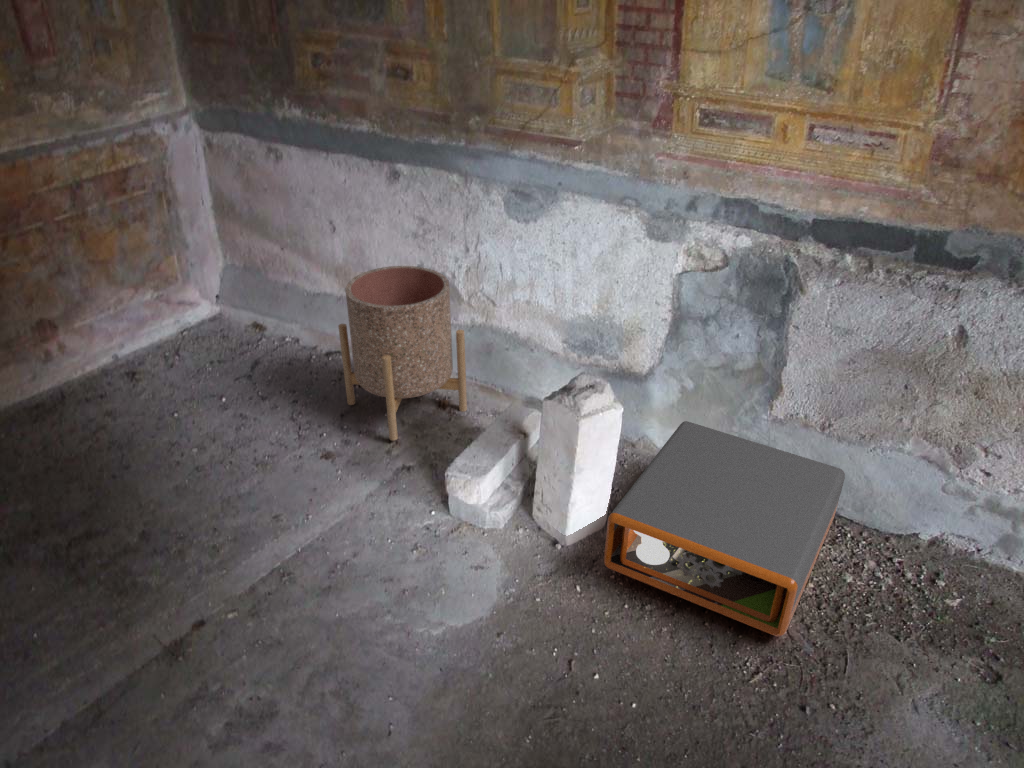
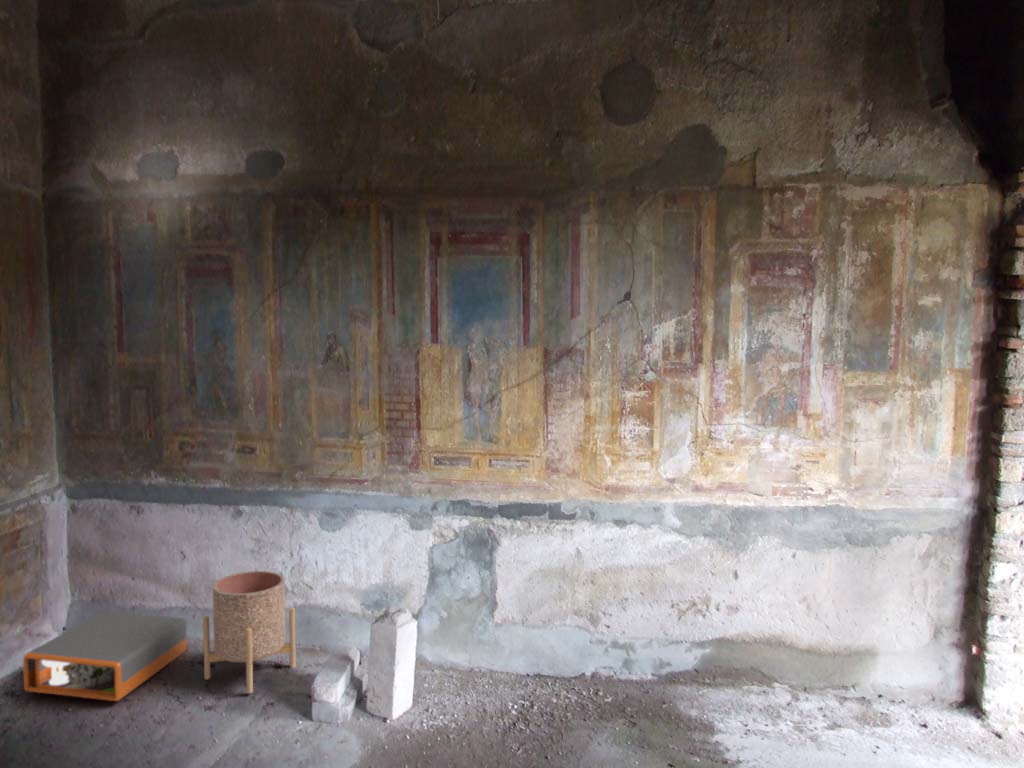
storage box: present [604,421,845,637] -> present [23,611,187,701]

